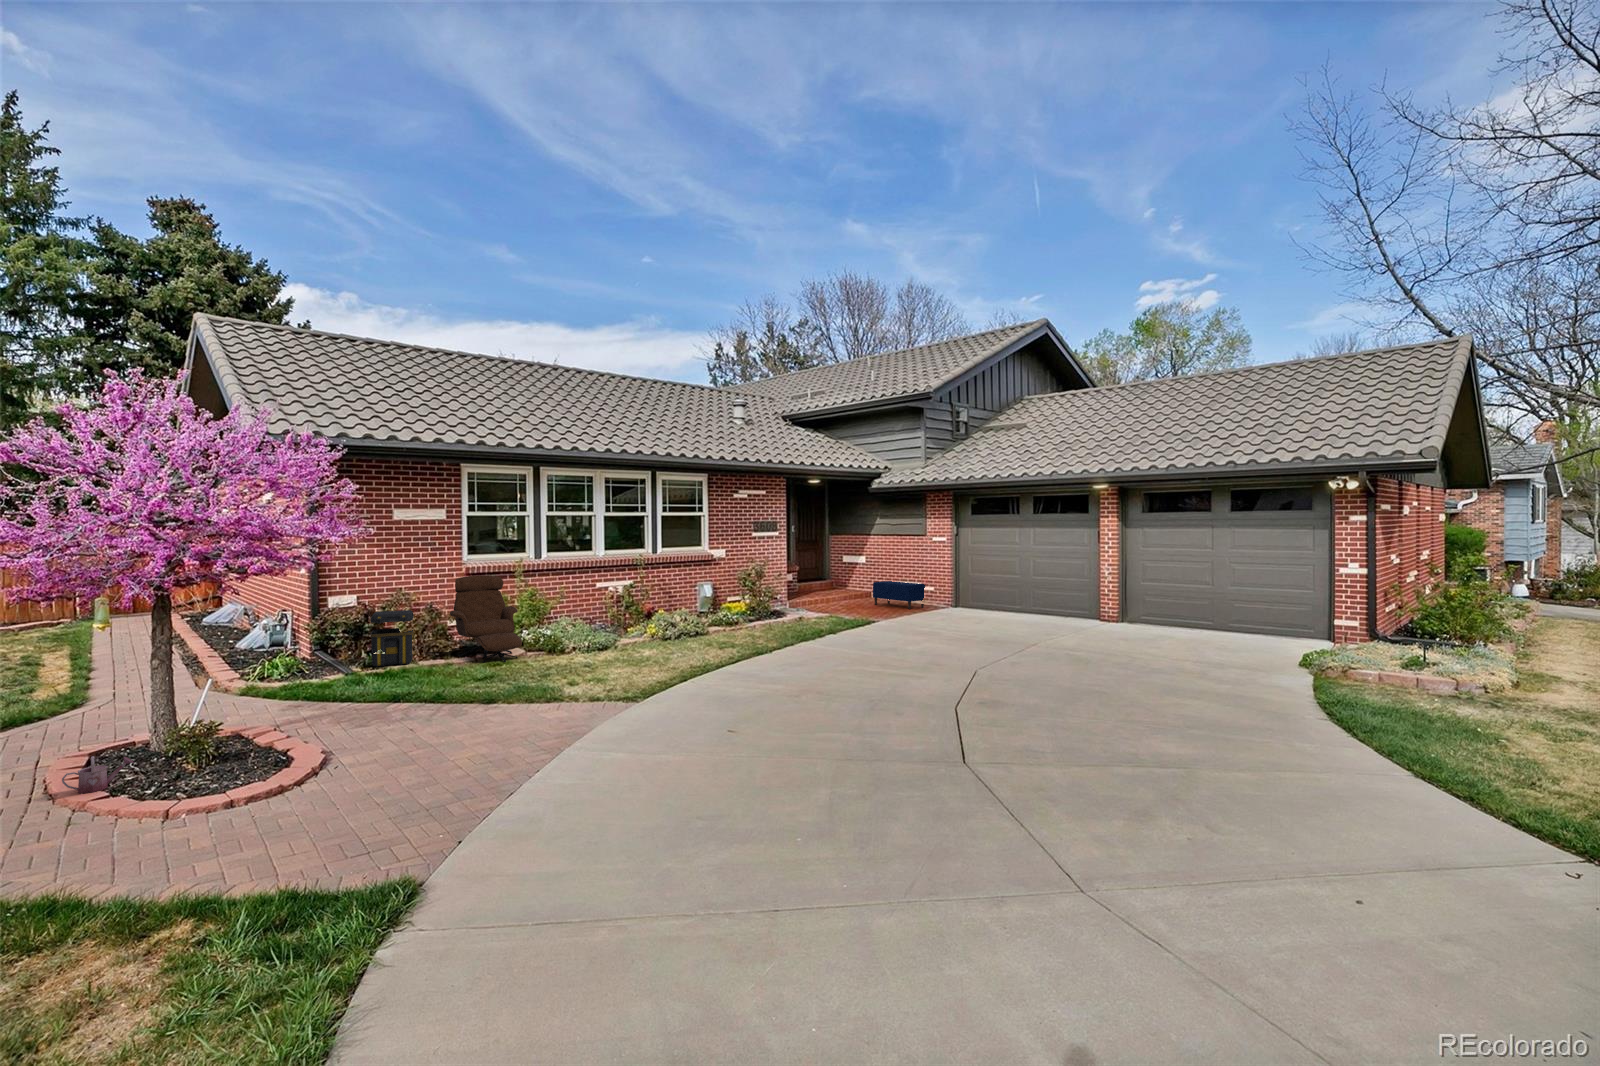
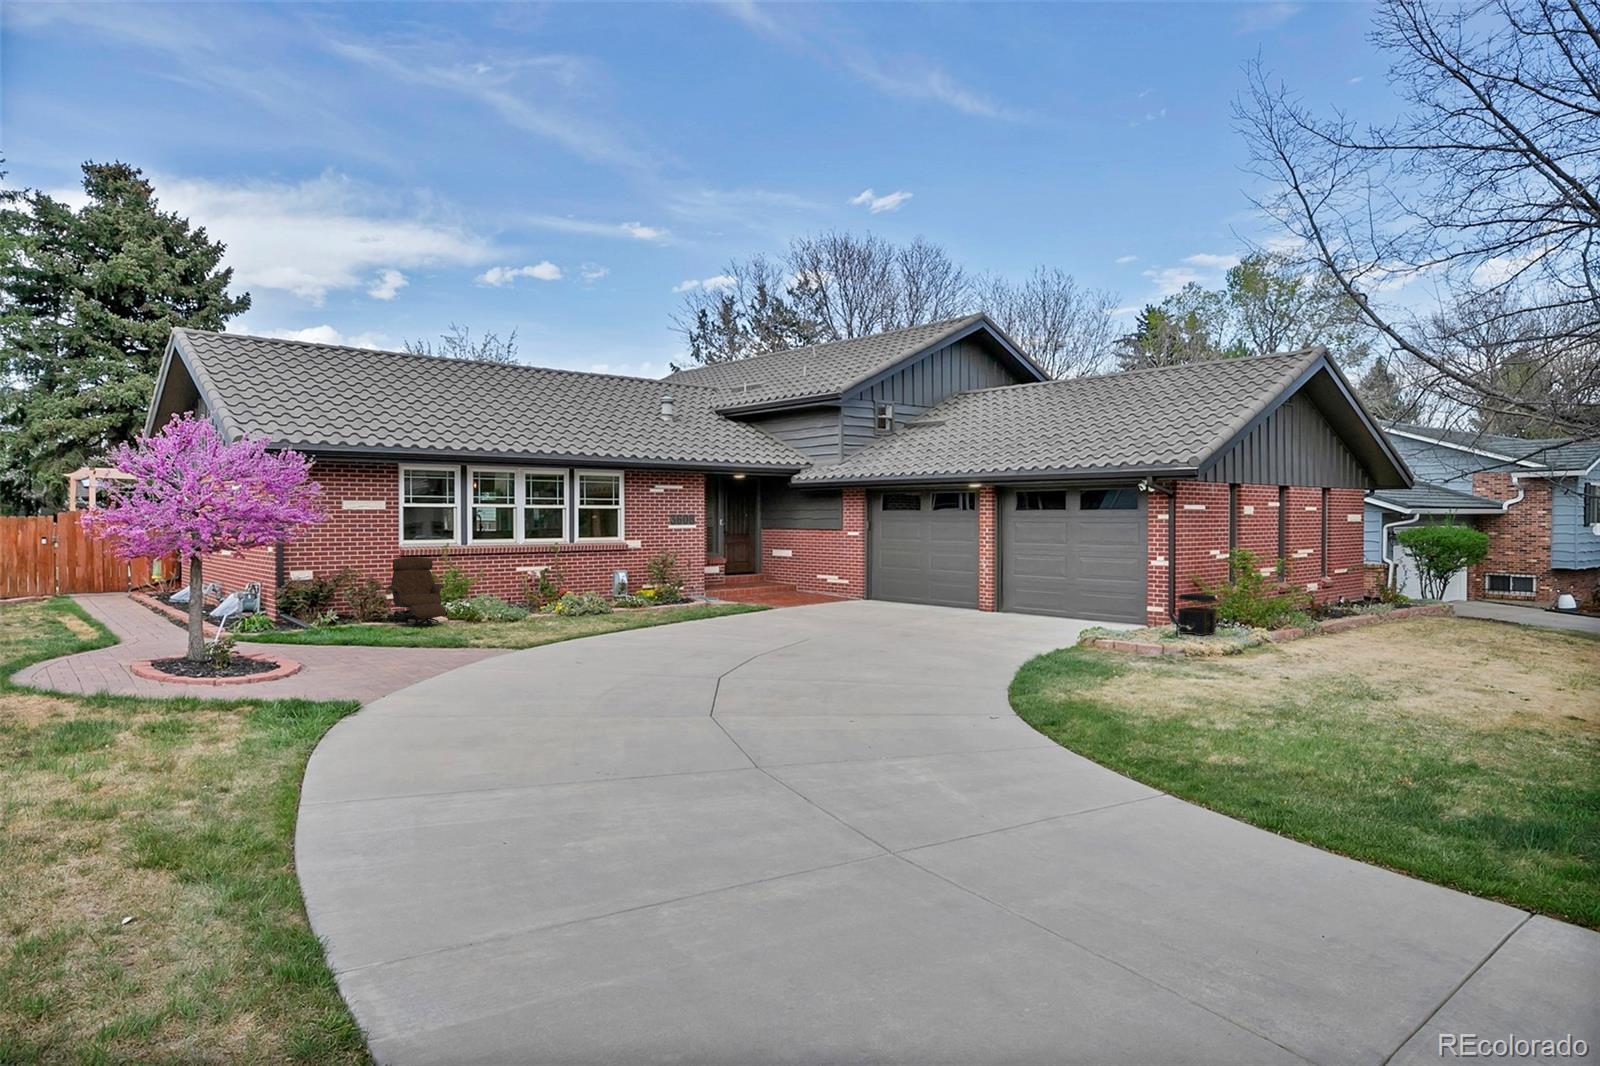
bench: present [873,581,925,609] -> none [791,574,839,600]
toolbox: present [370,610,414,667] -> present [1178,593,1216,635]
watering can: present [62,756,133,793] -> none [154,655,192,676]

